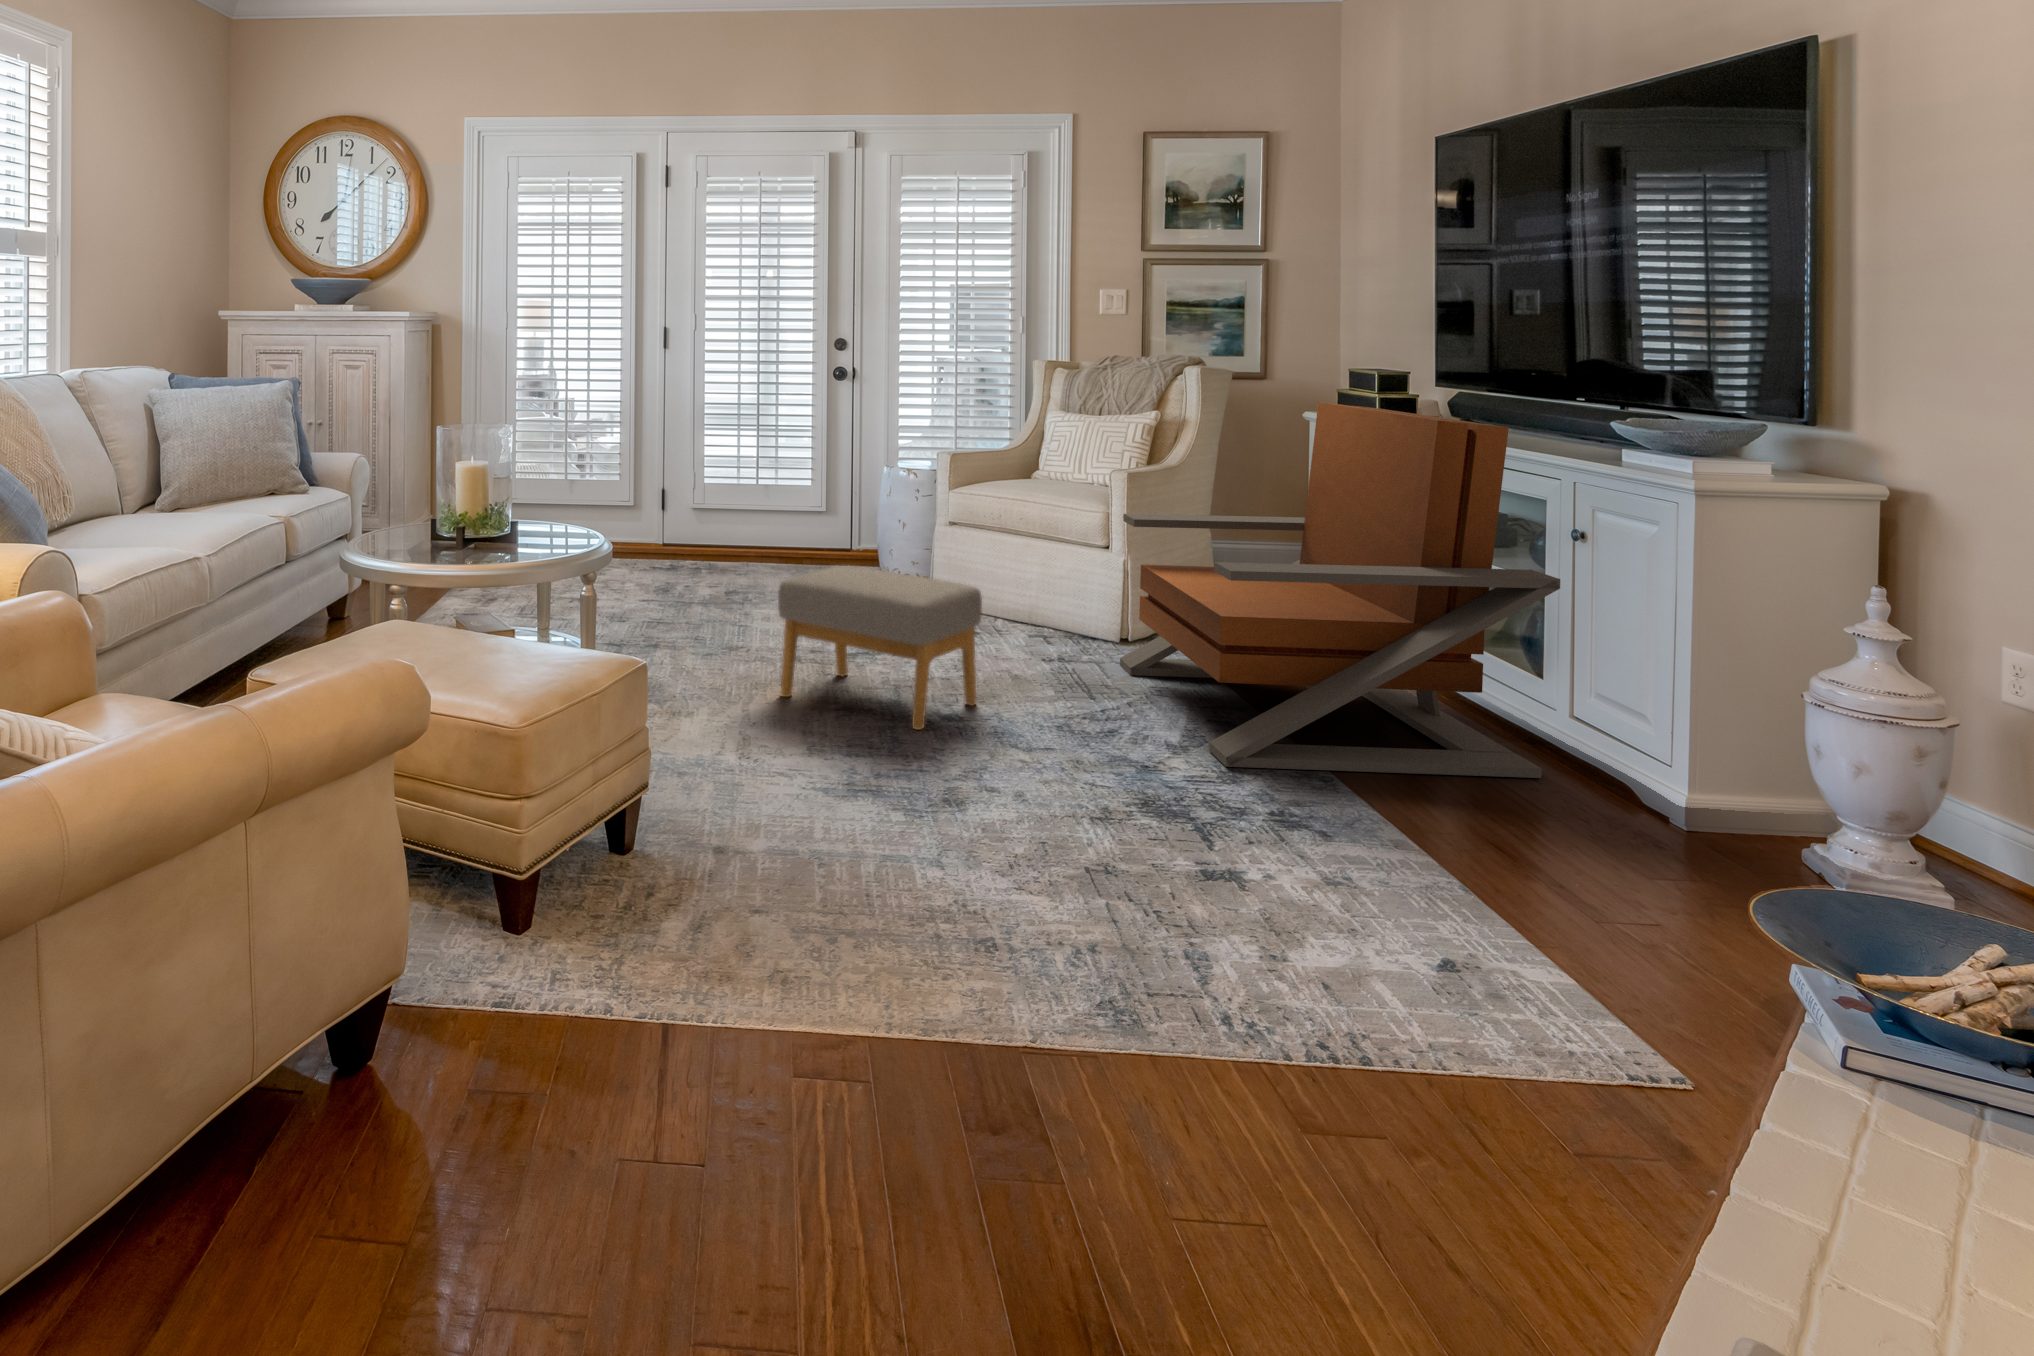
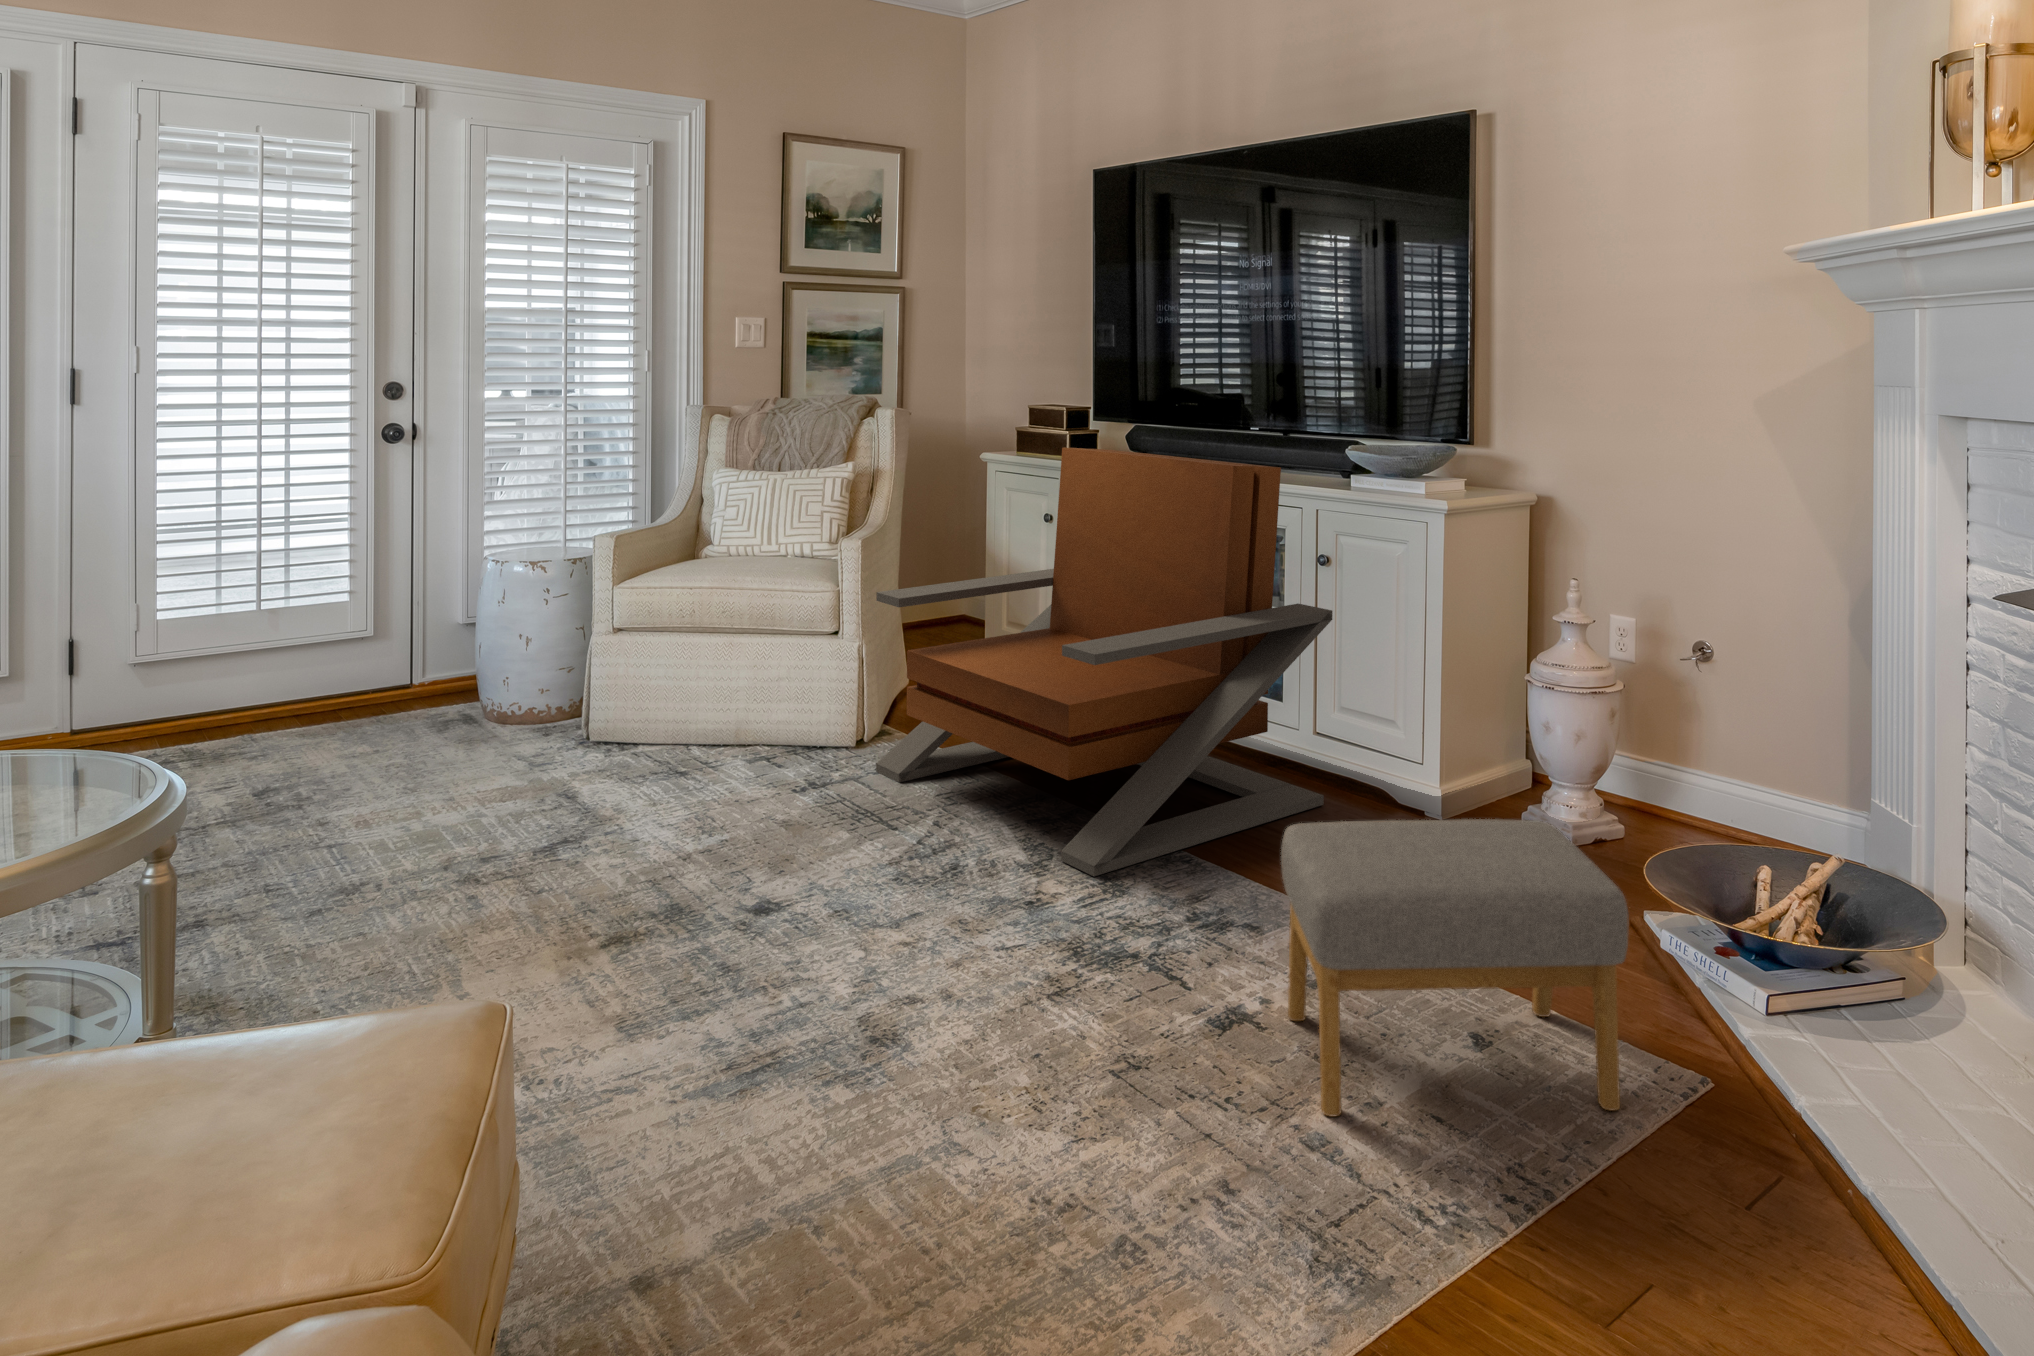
footstool: present [778,566,982,730] -> present [1281,819,1629,1117]

